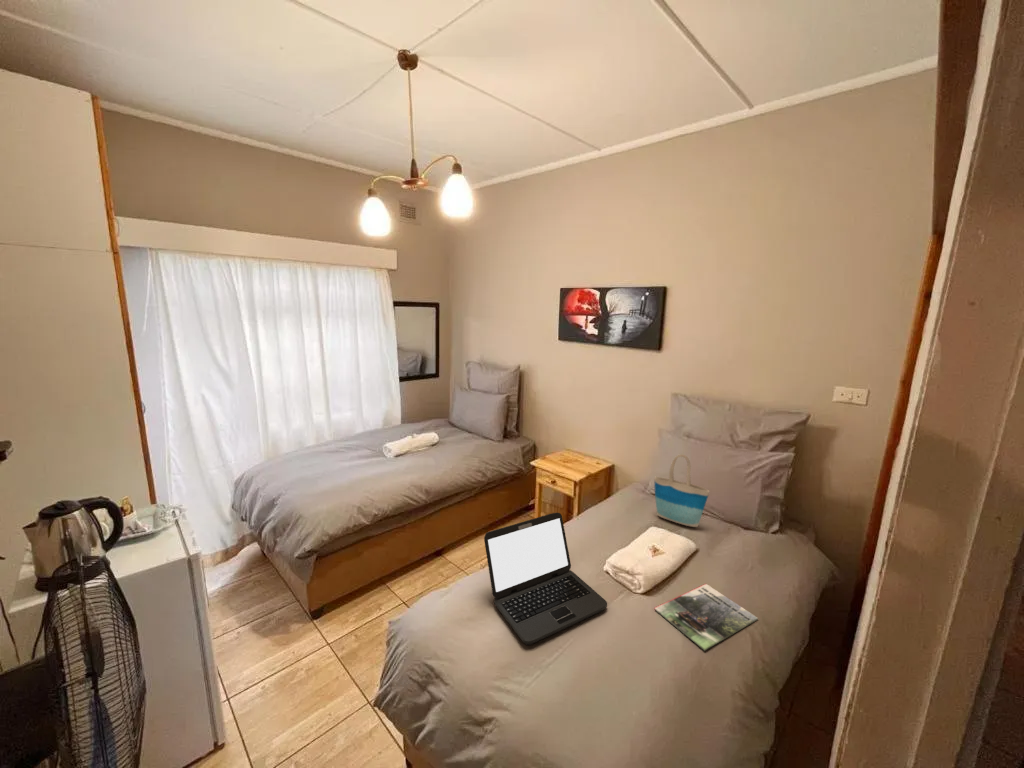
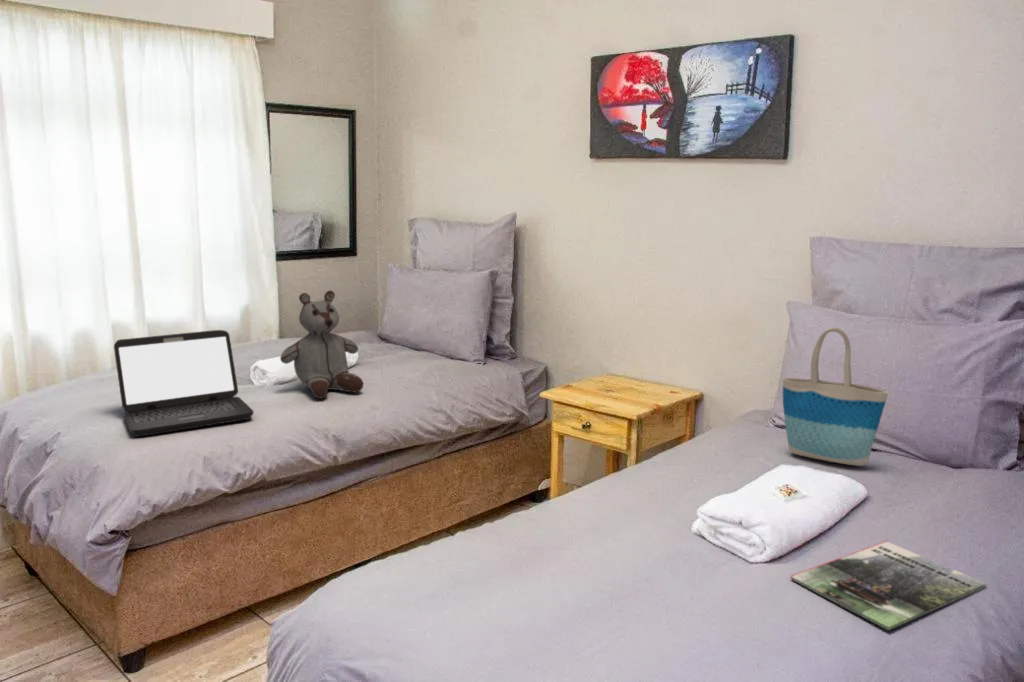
stuffed bear: none [396,409,438,467] -> present [280,291,363,398]
laptop: present [484,513,607,645] -> present [114,330,254,437]

